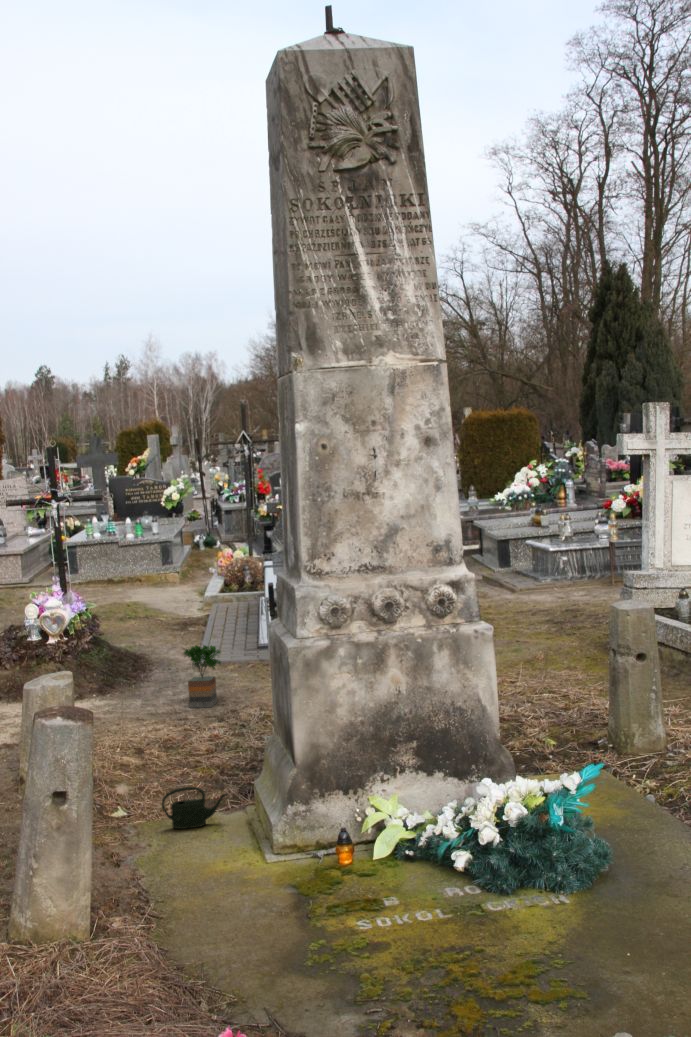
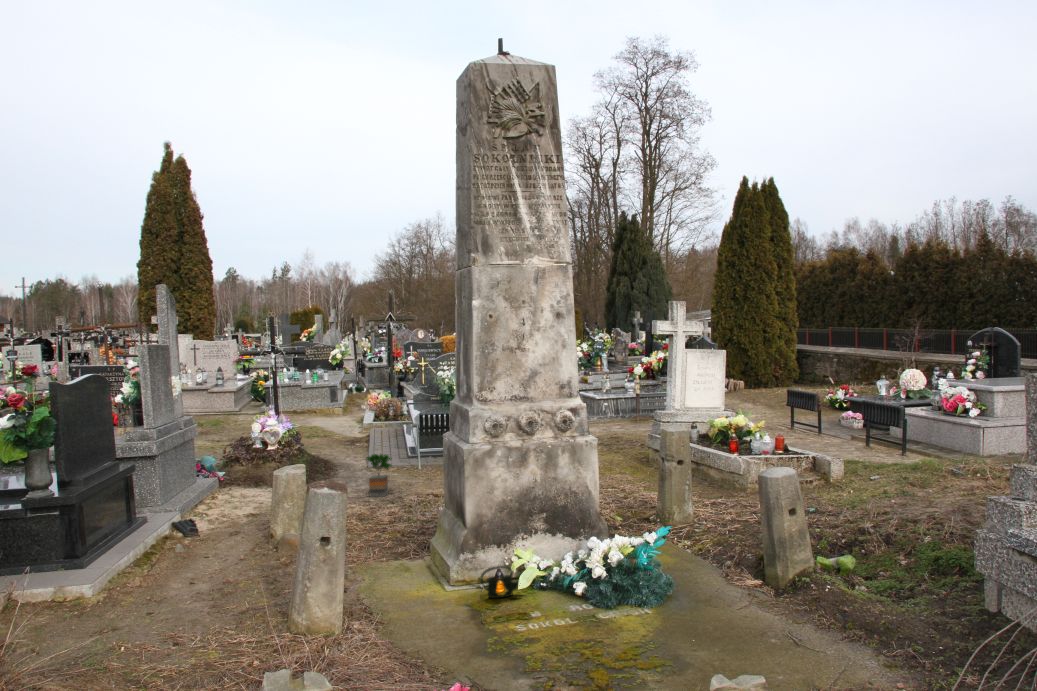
watering can: present [162,787,227,829] -> present [481,566,518,598]

